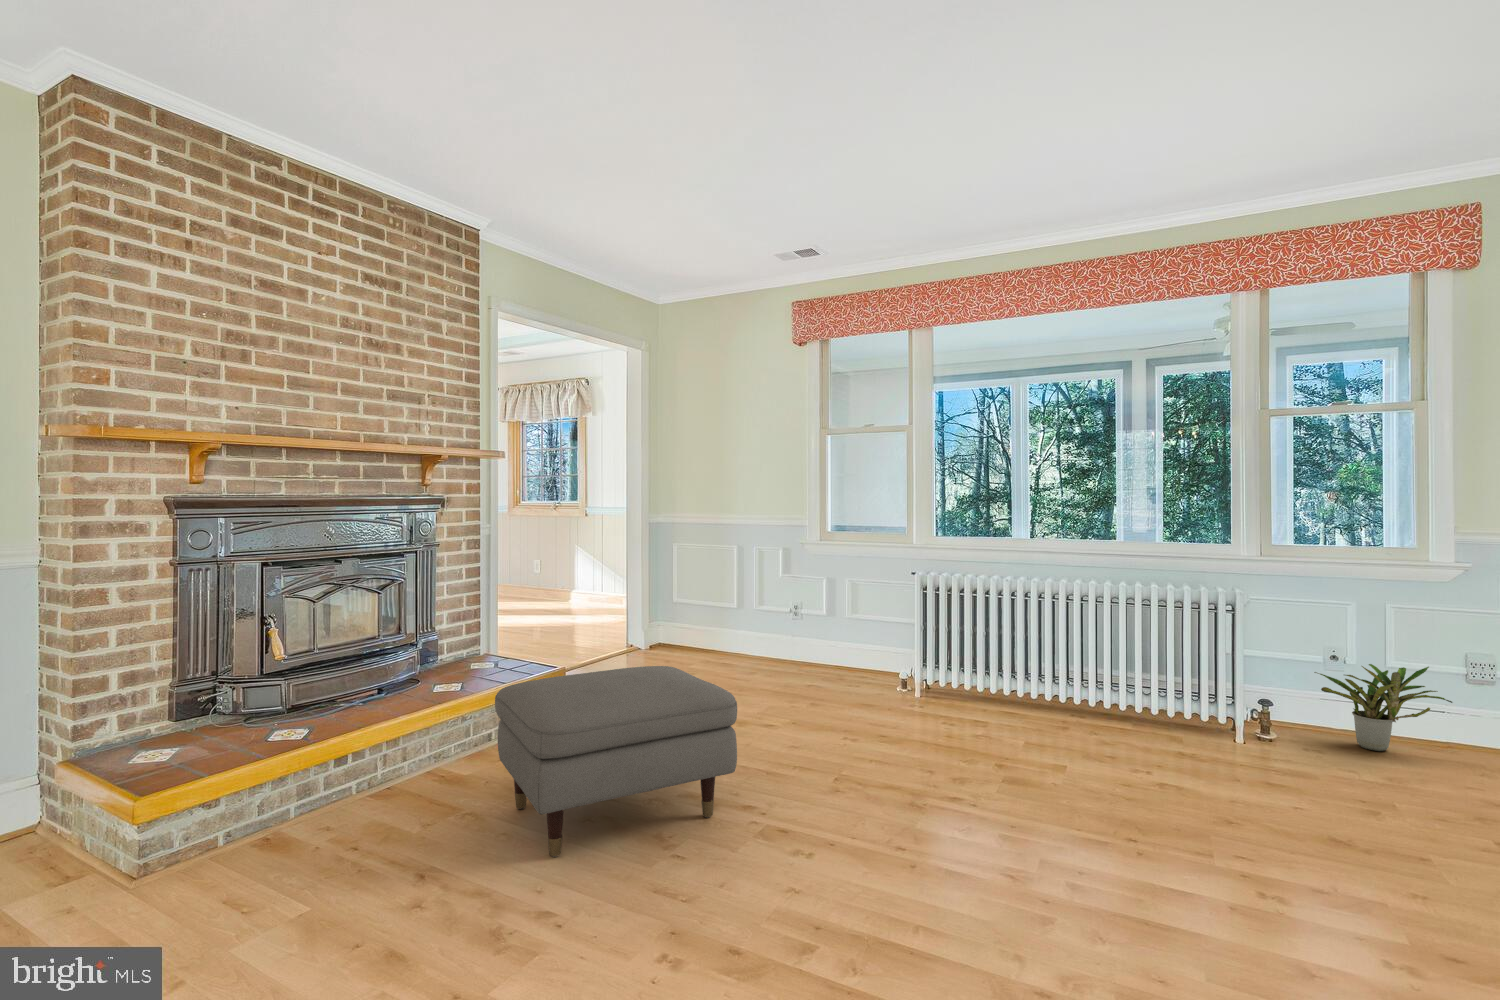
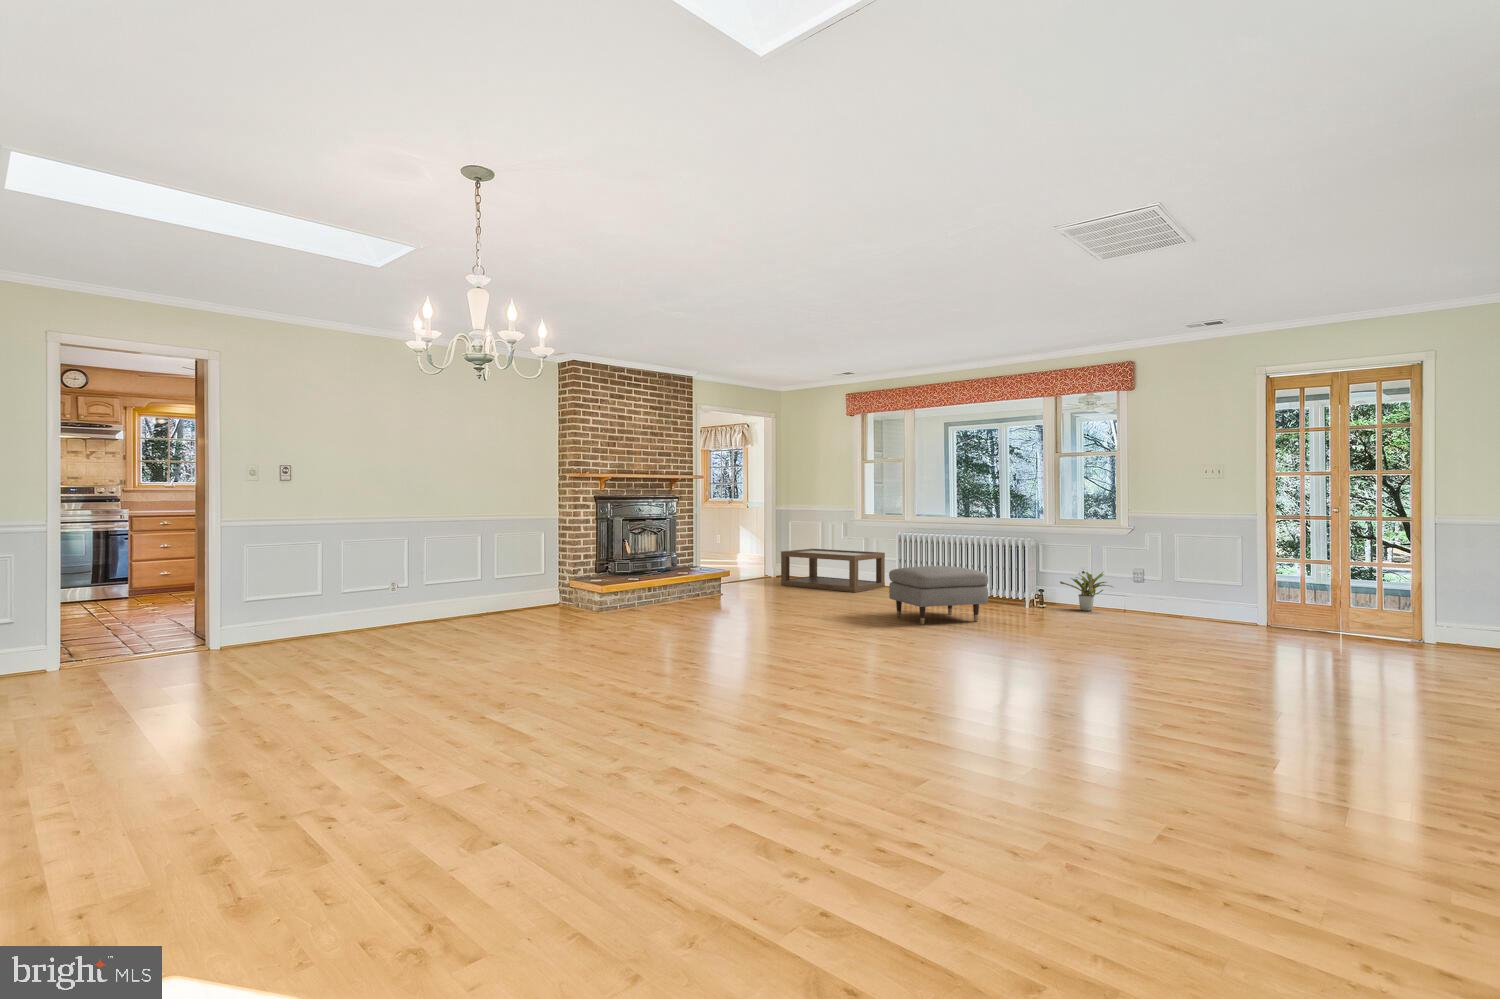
coffee table: none [669,595,872,698] -> present [781,549,885,592]
ottoman: present [495,666,737,857] -> present [889,566,988,625]

